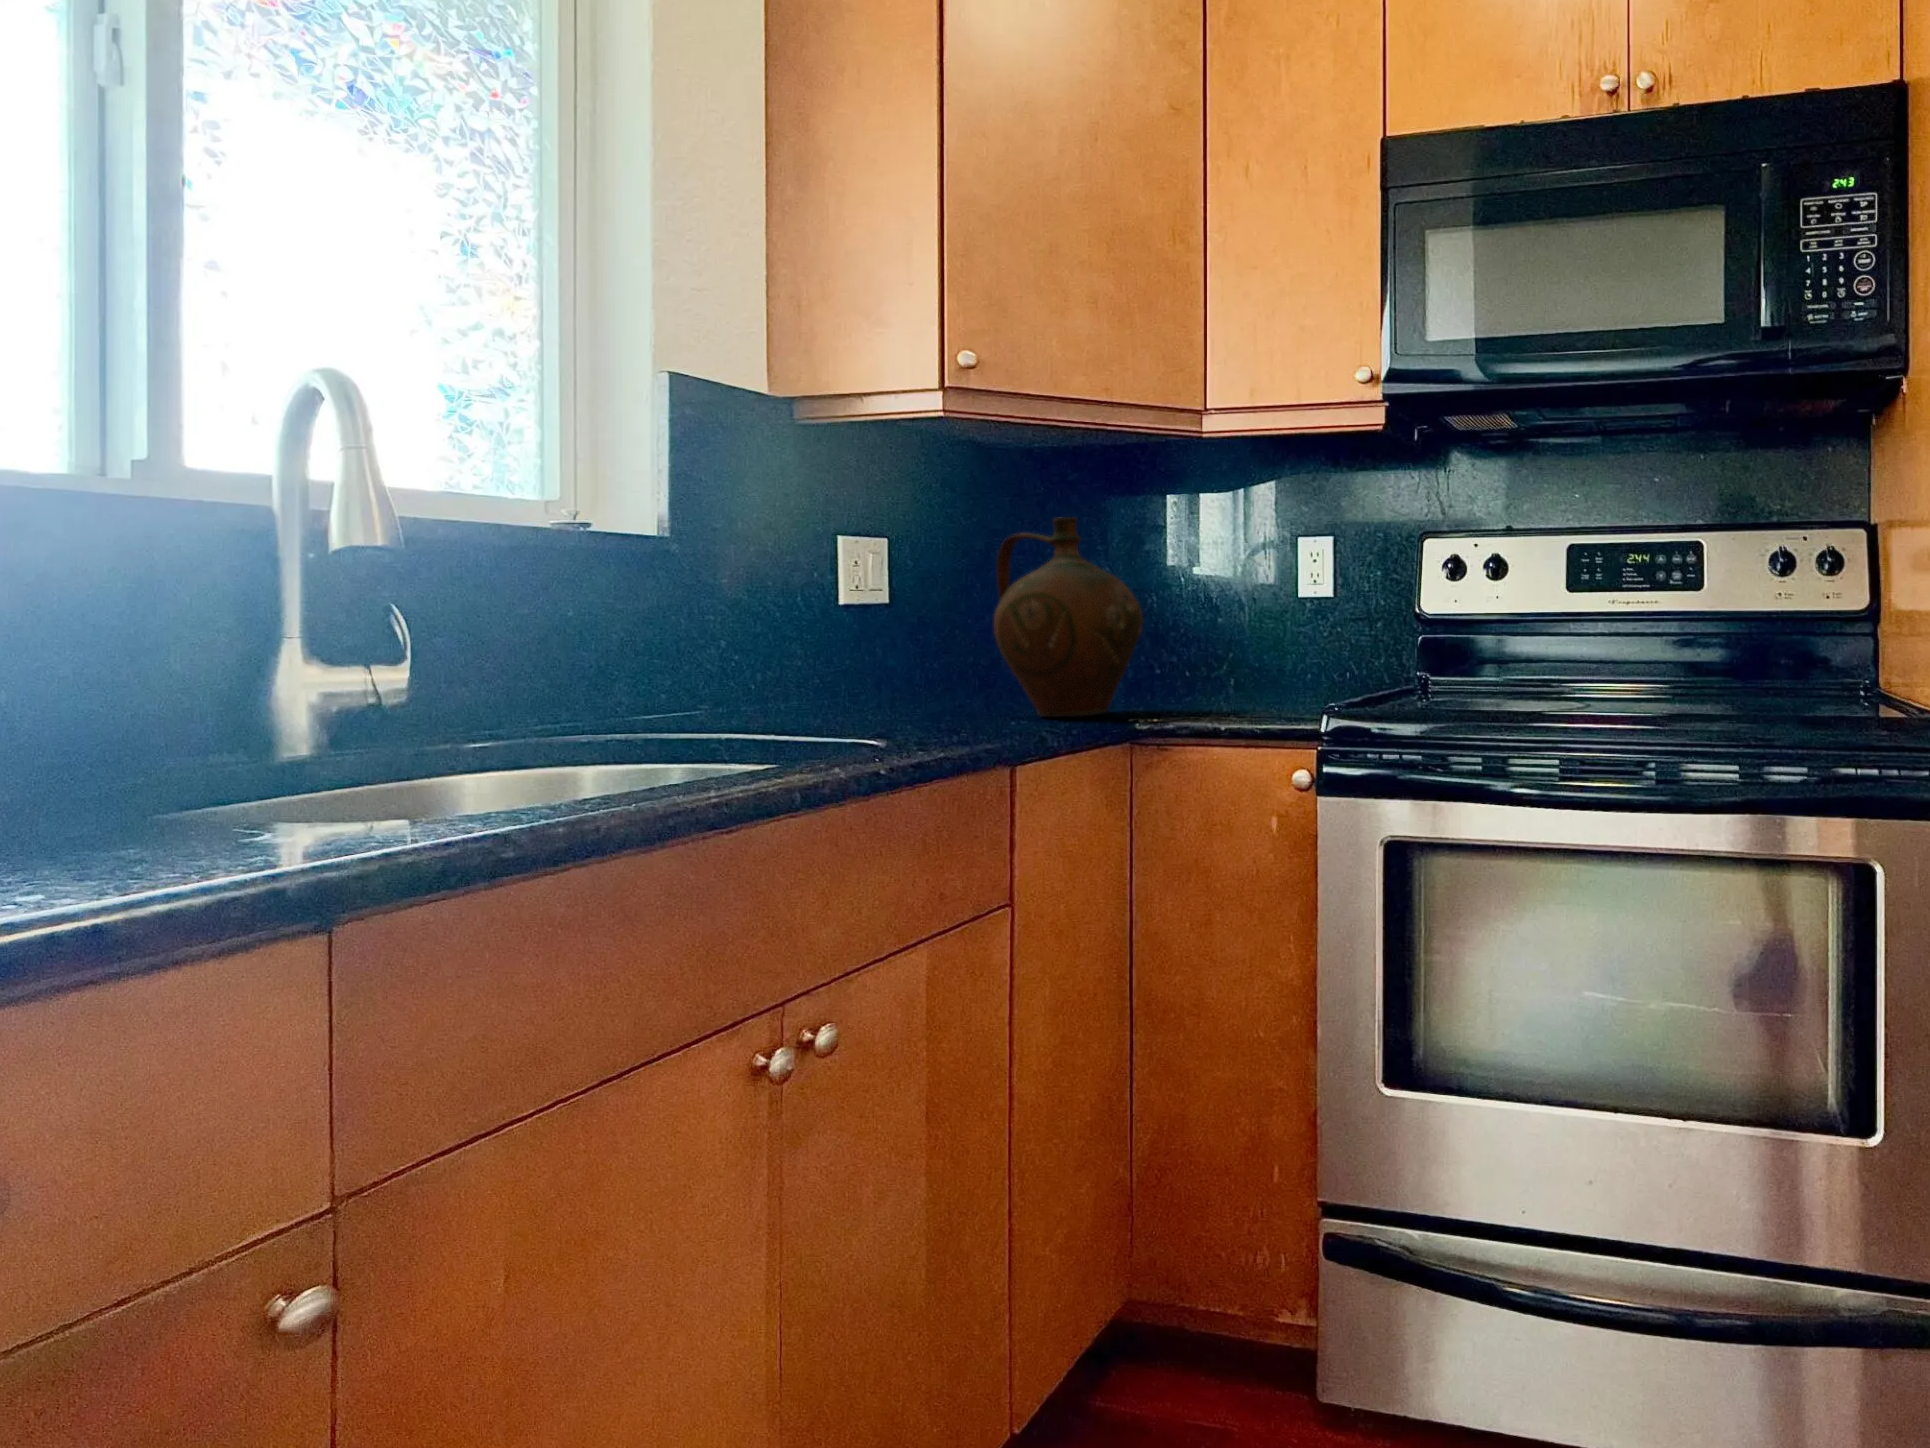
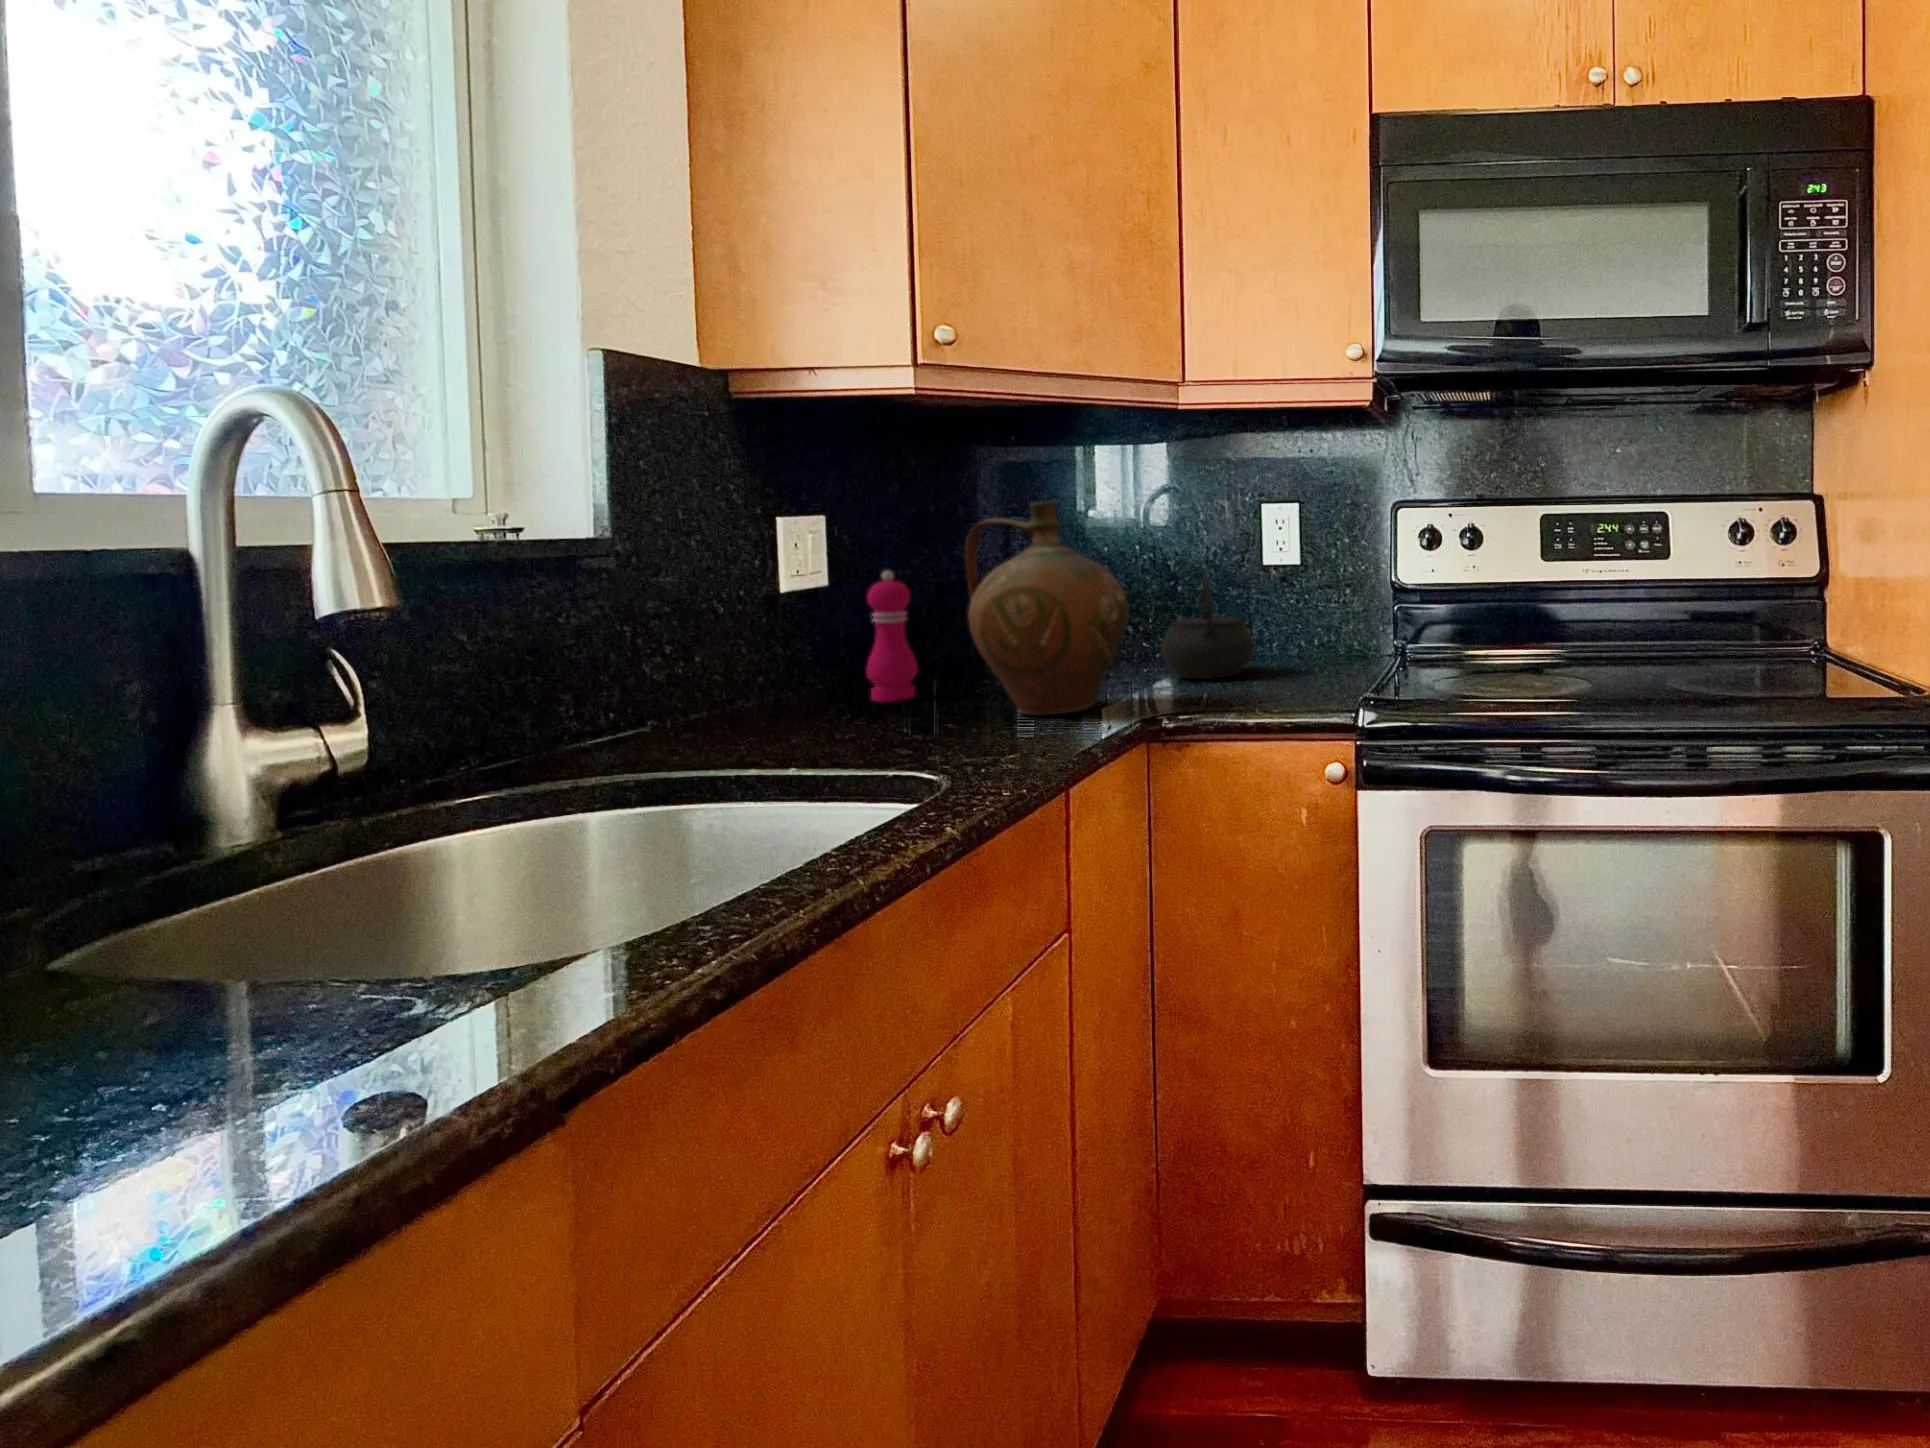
pepper mill: none [927,587,973,707] -> present [867,571,917,702]
kettle: none [1200,598,1289,701] -> present [1160,573,1254,679]

